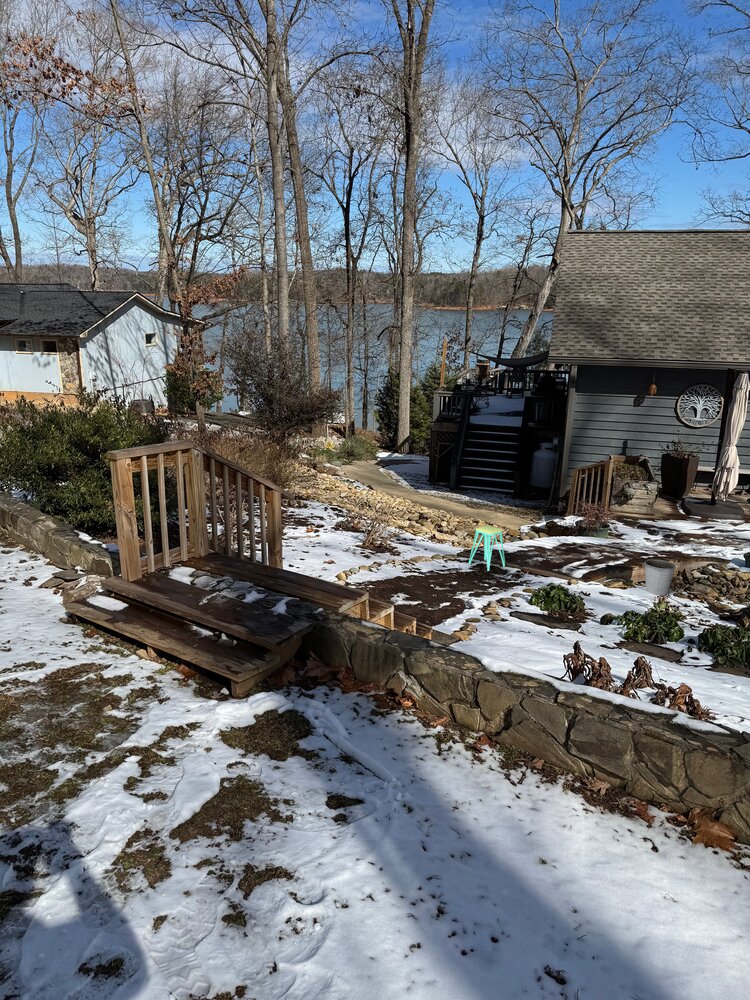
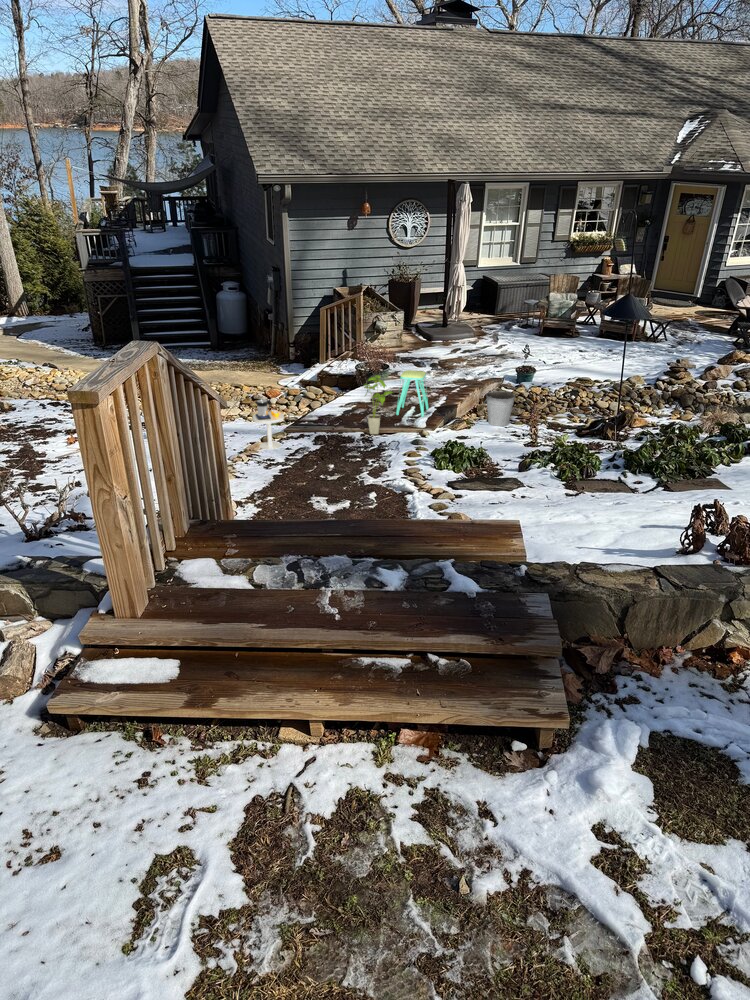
house plant: none [519,521,550,574] -> present [363,375,393,434]
side table: none [421,523,446,565] -> present [253,400,284,449]
stool: present [469,526,505,571] -> present [396,370,428,417]

